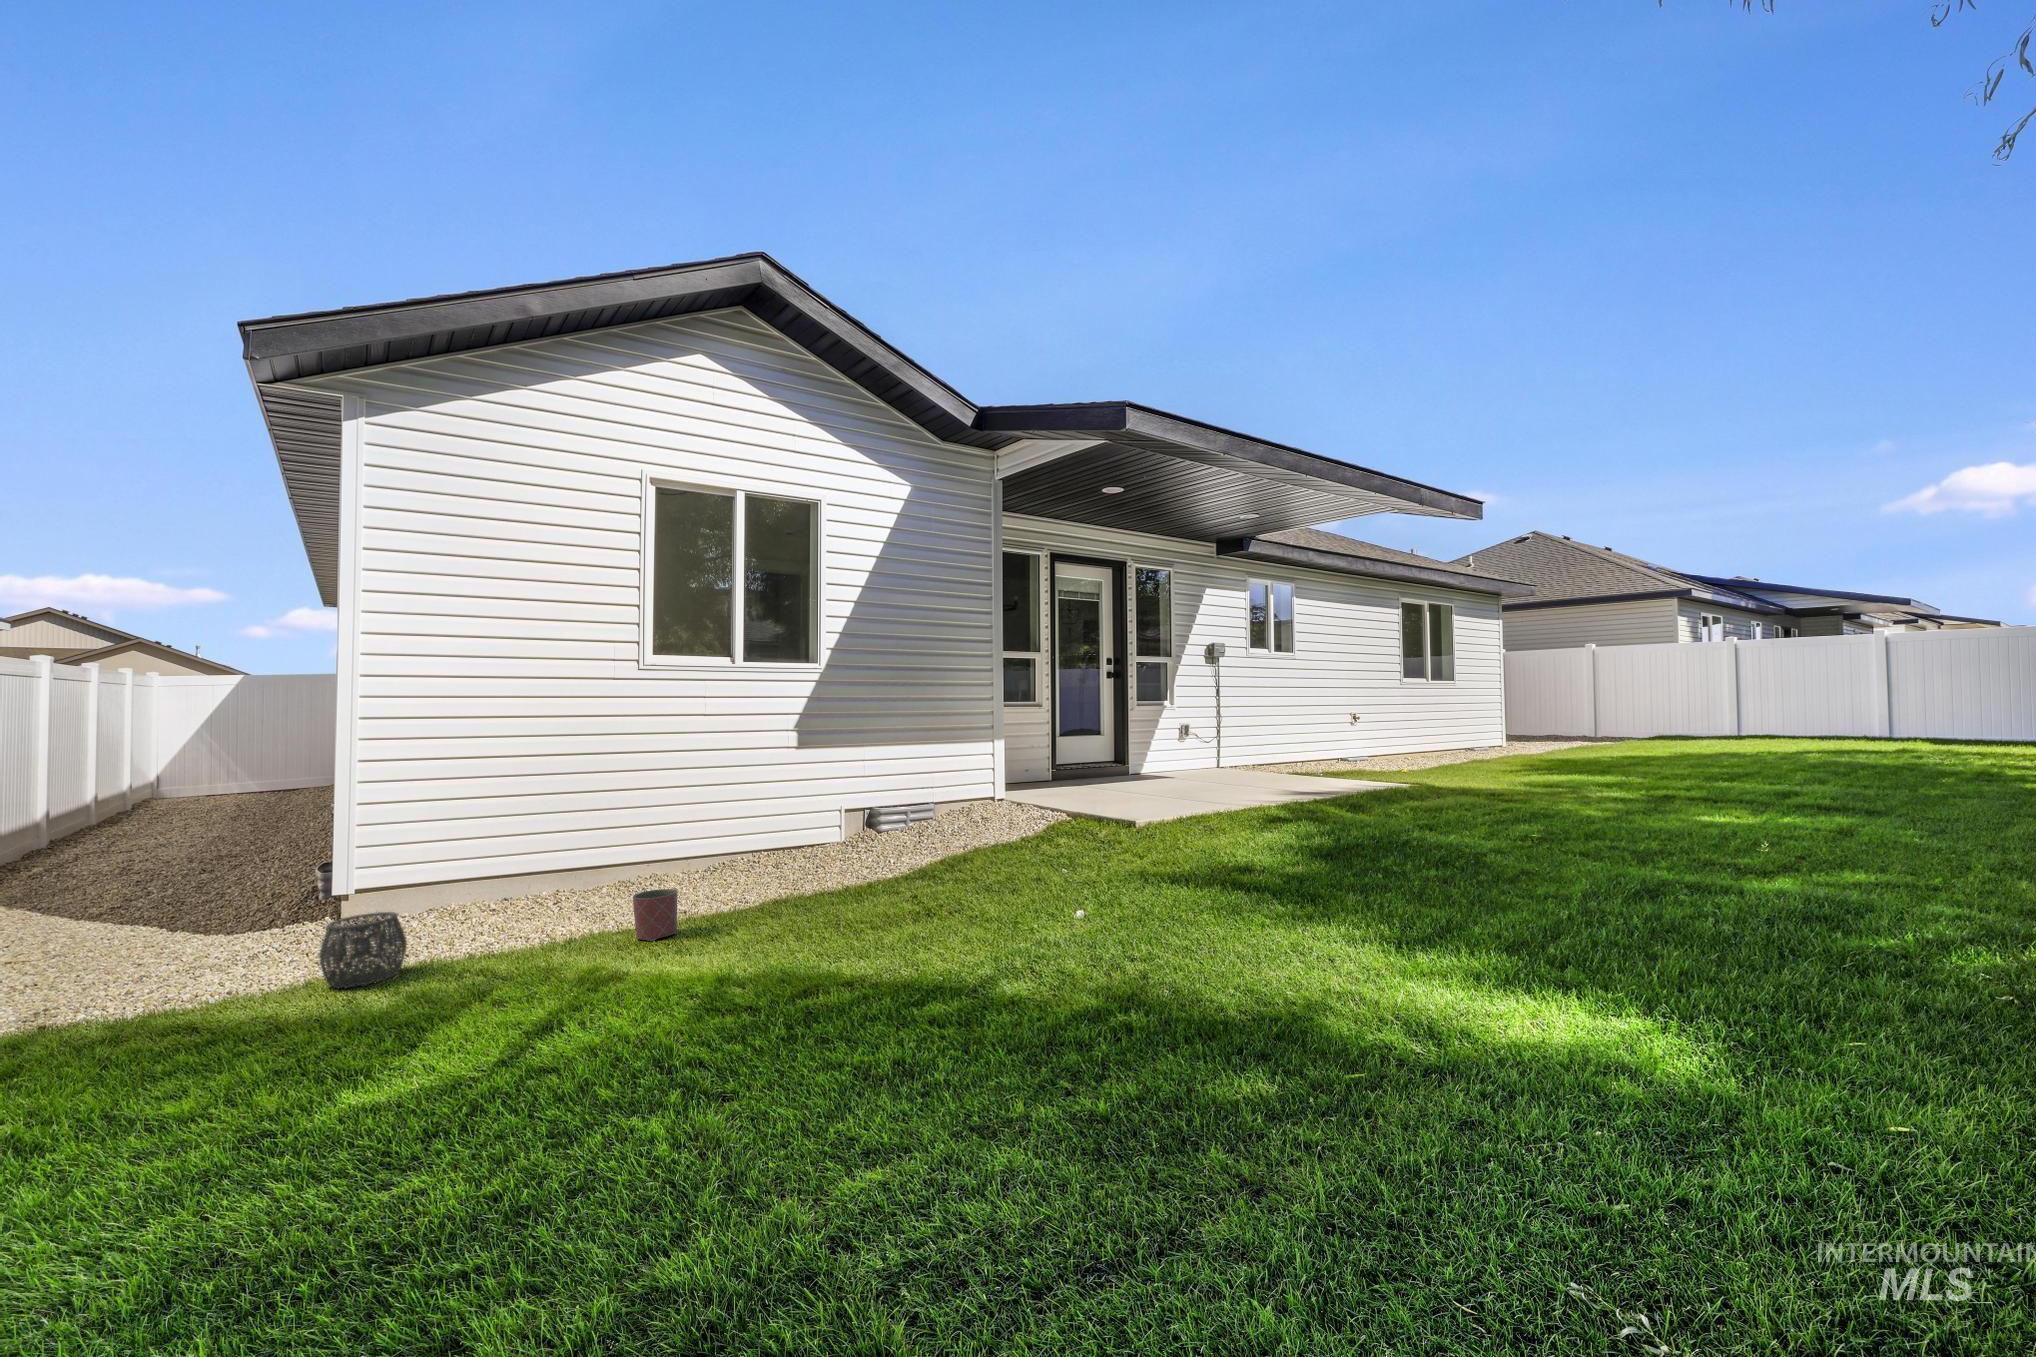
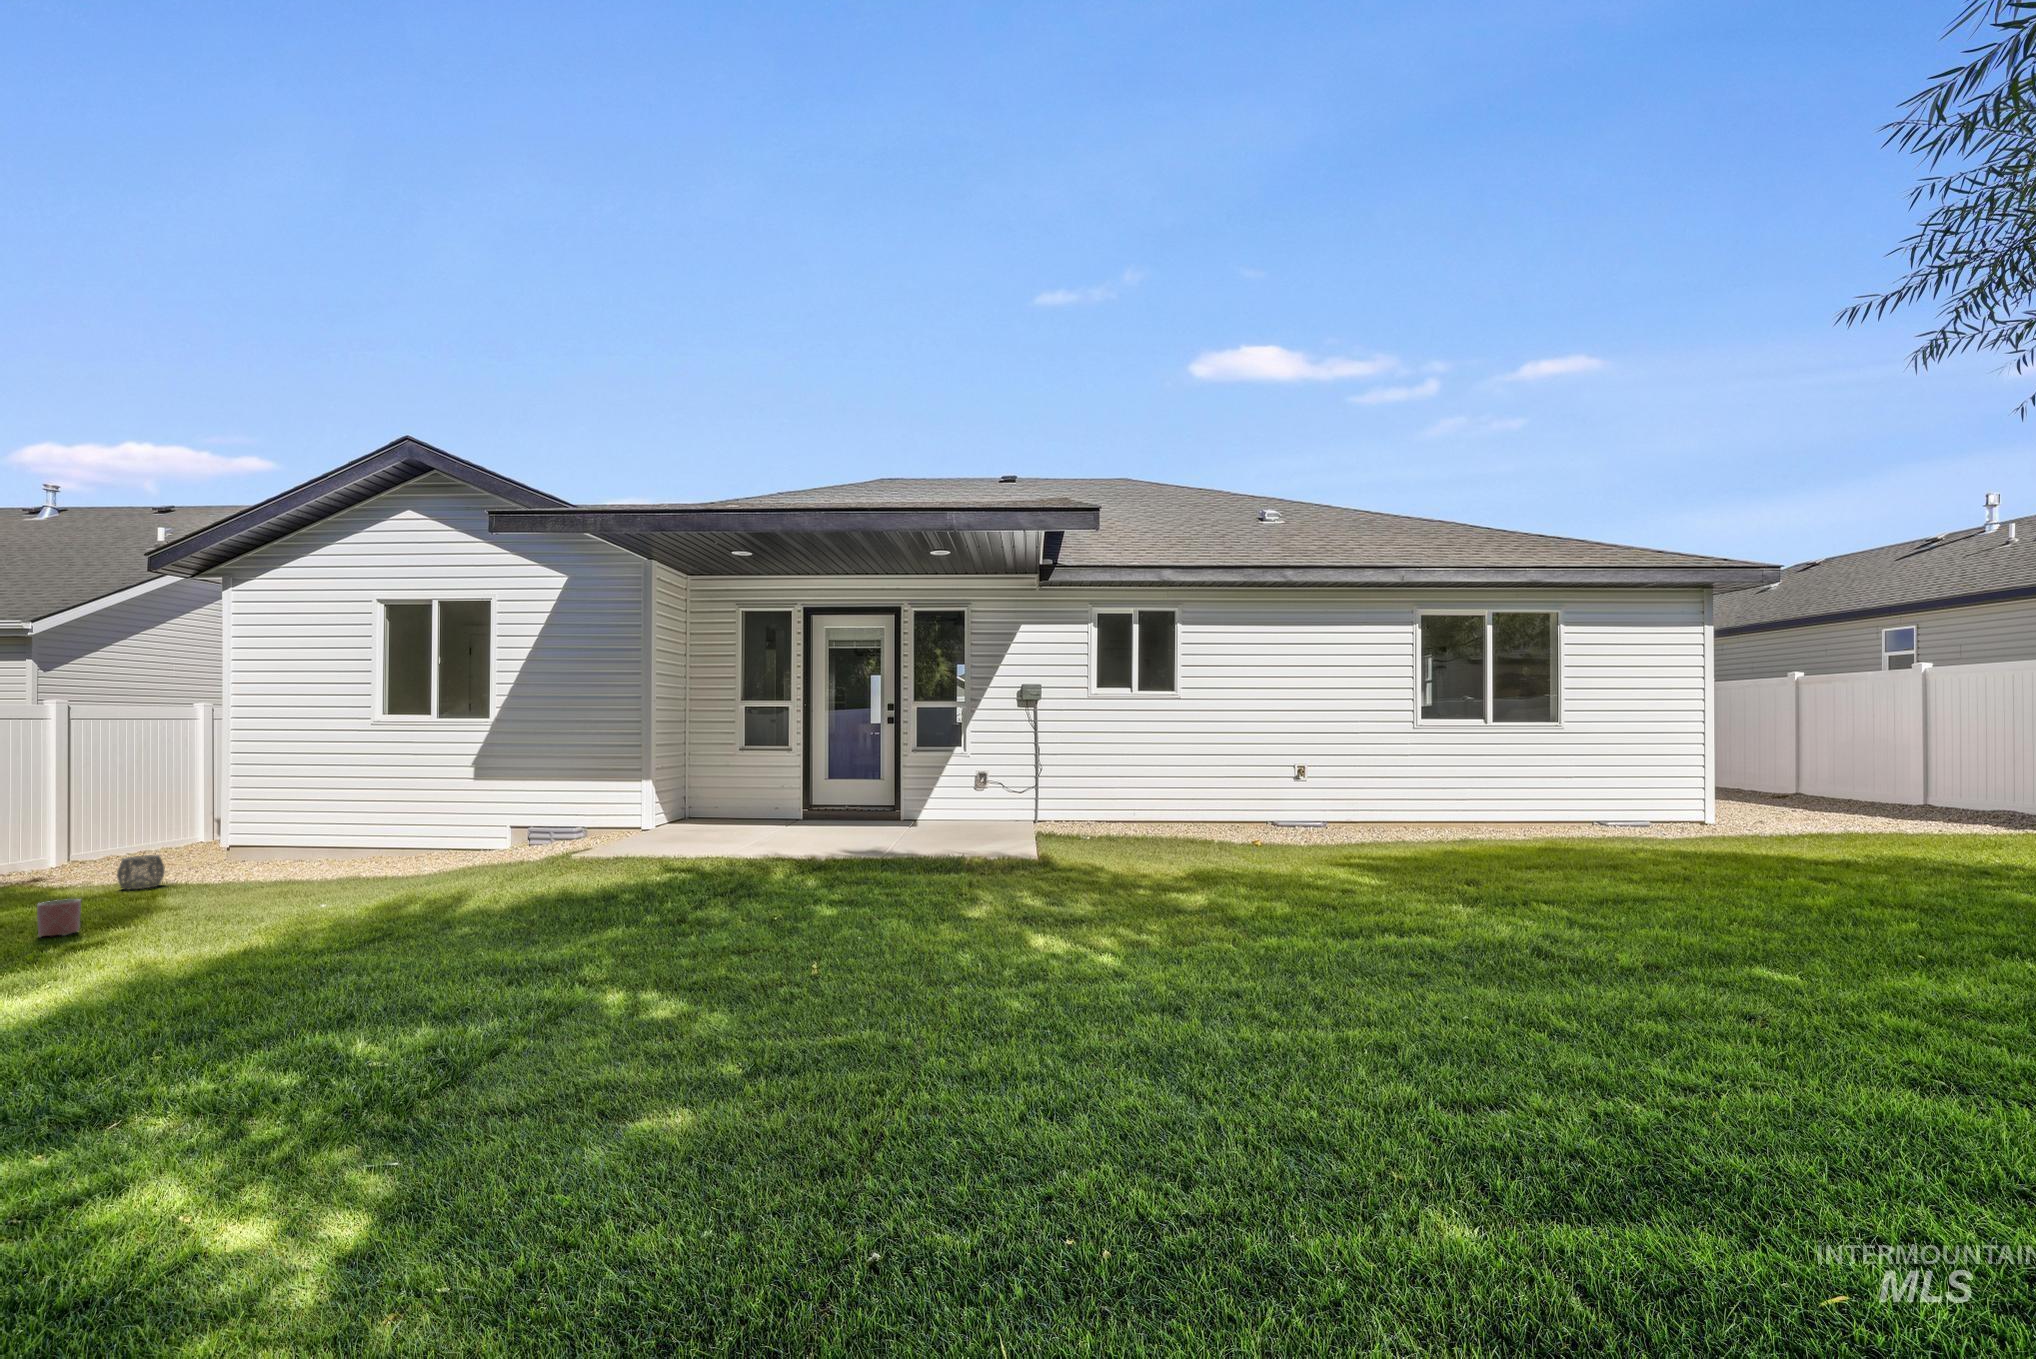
planter: present [633,889,677,941] -> present [37,899,81,937]

